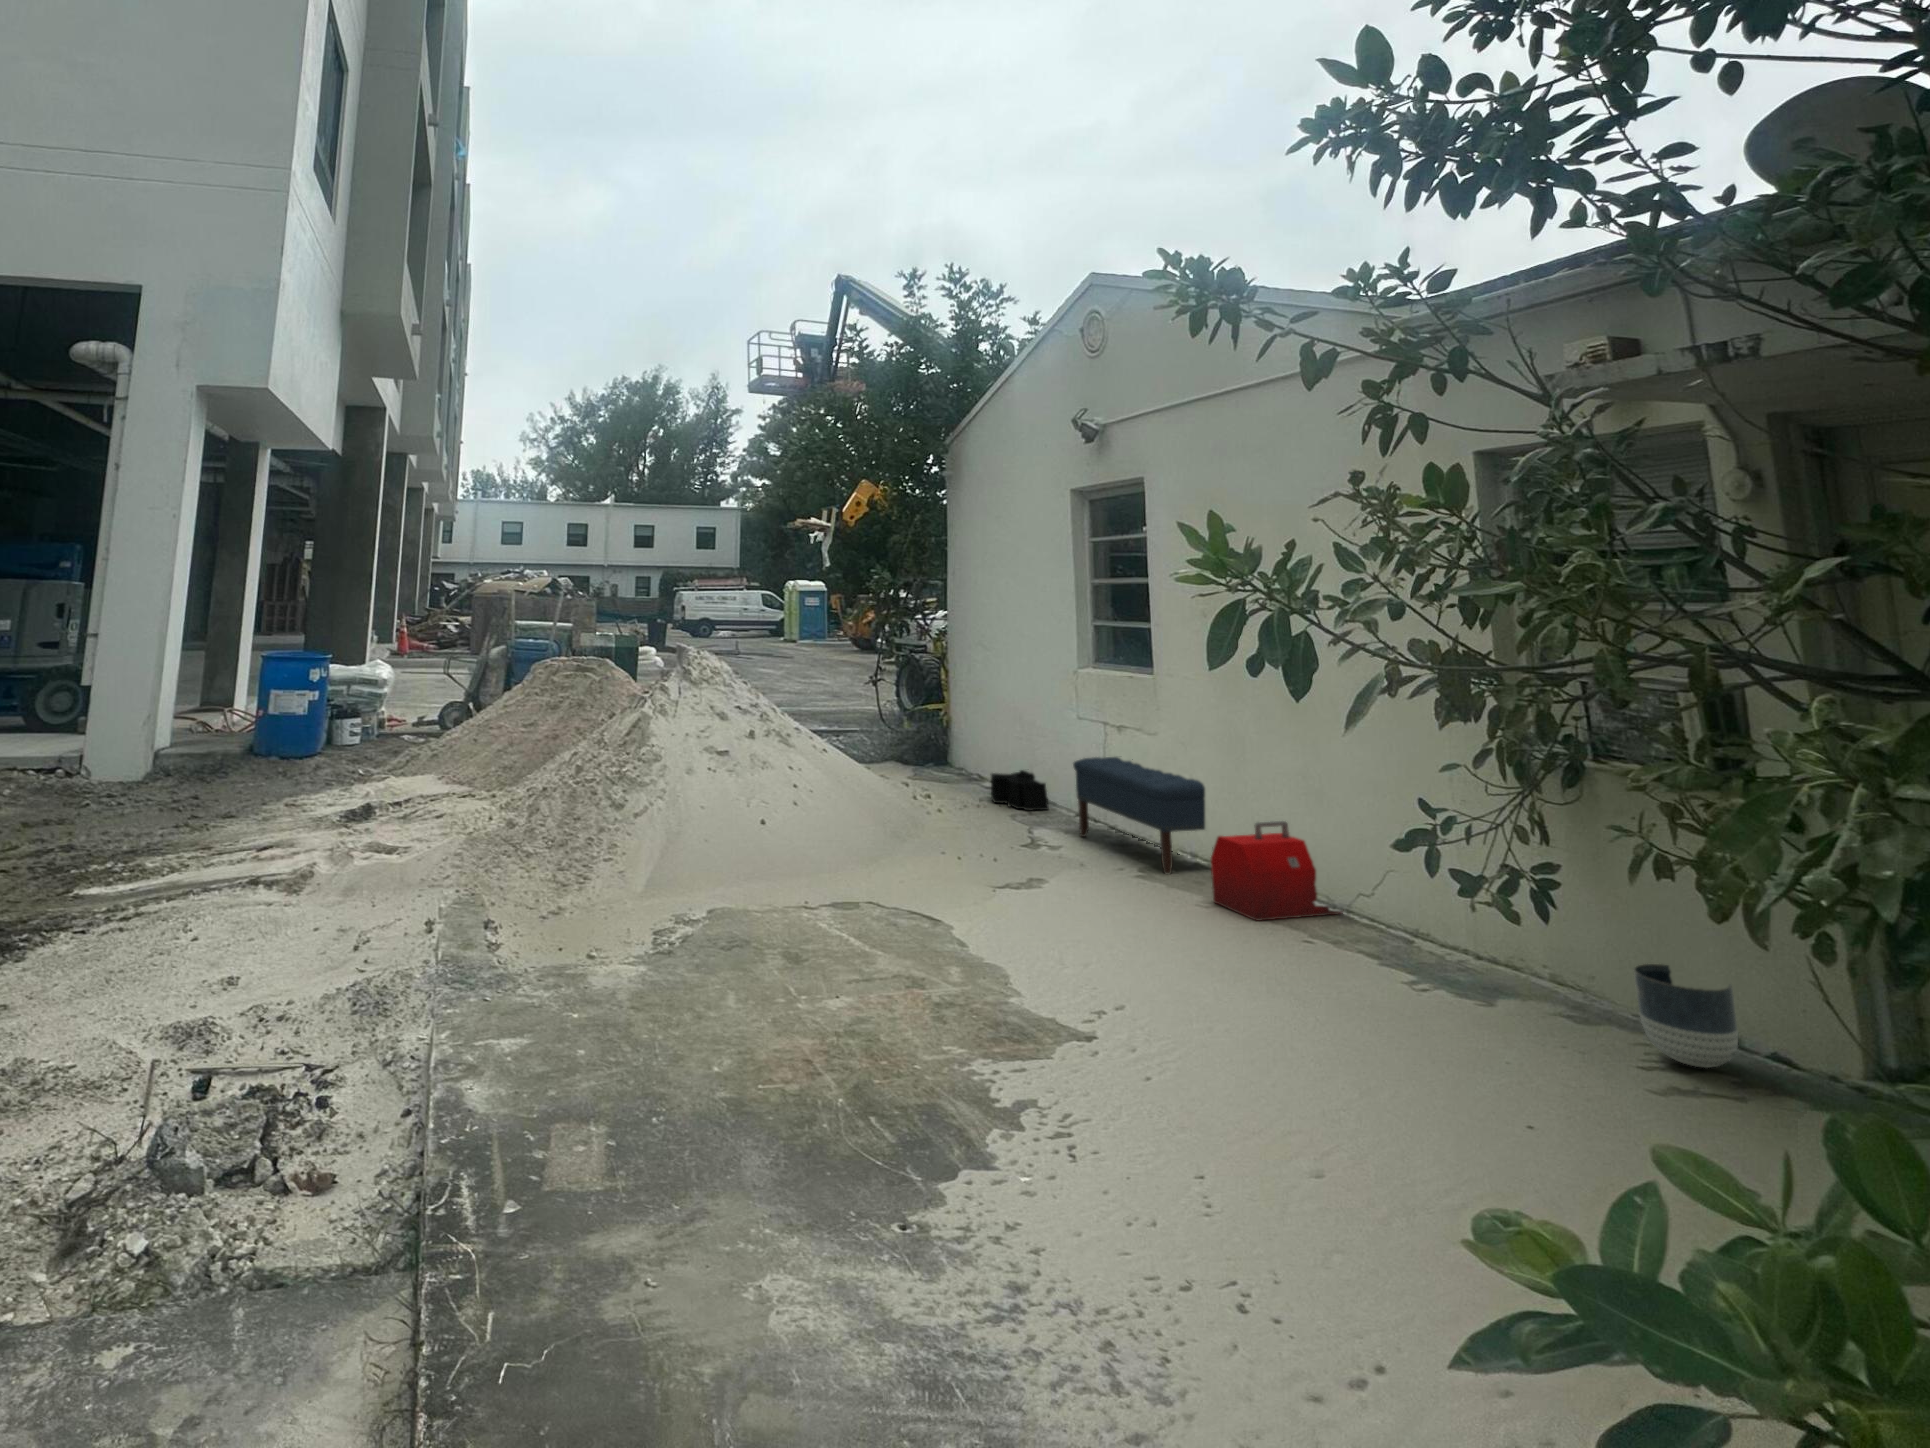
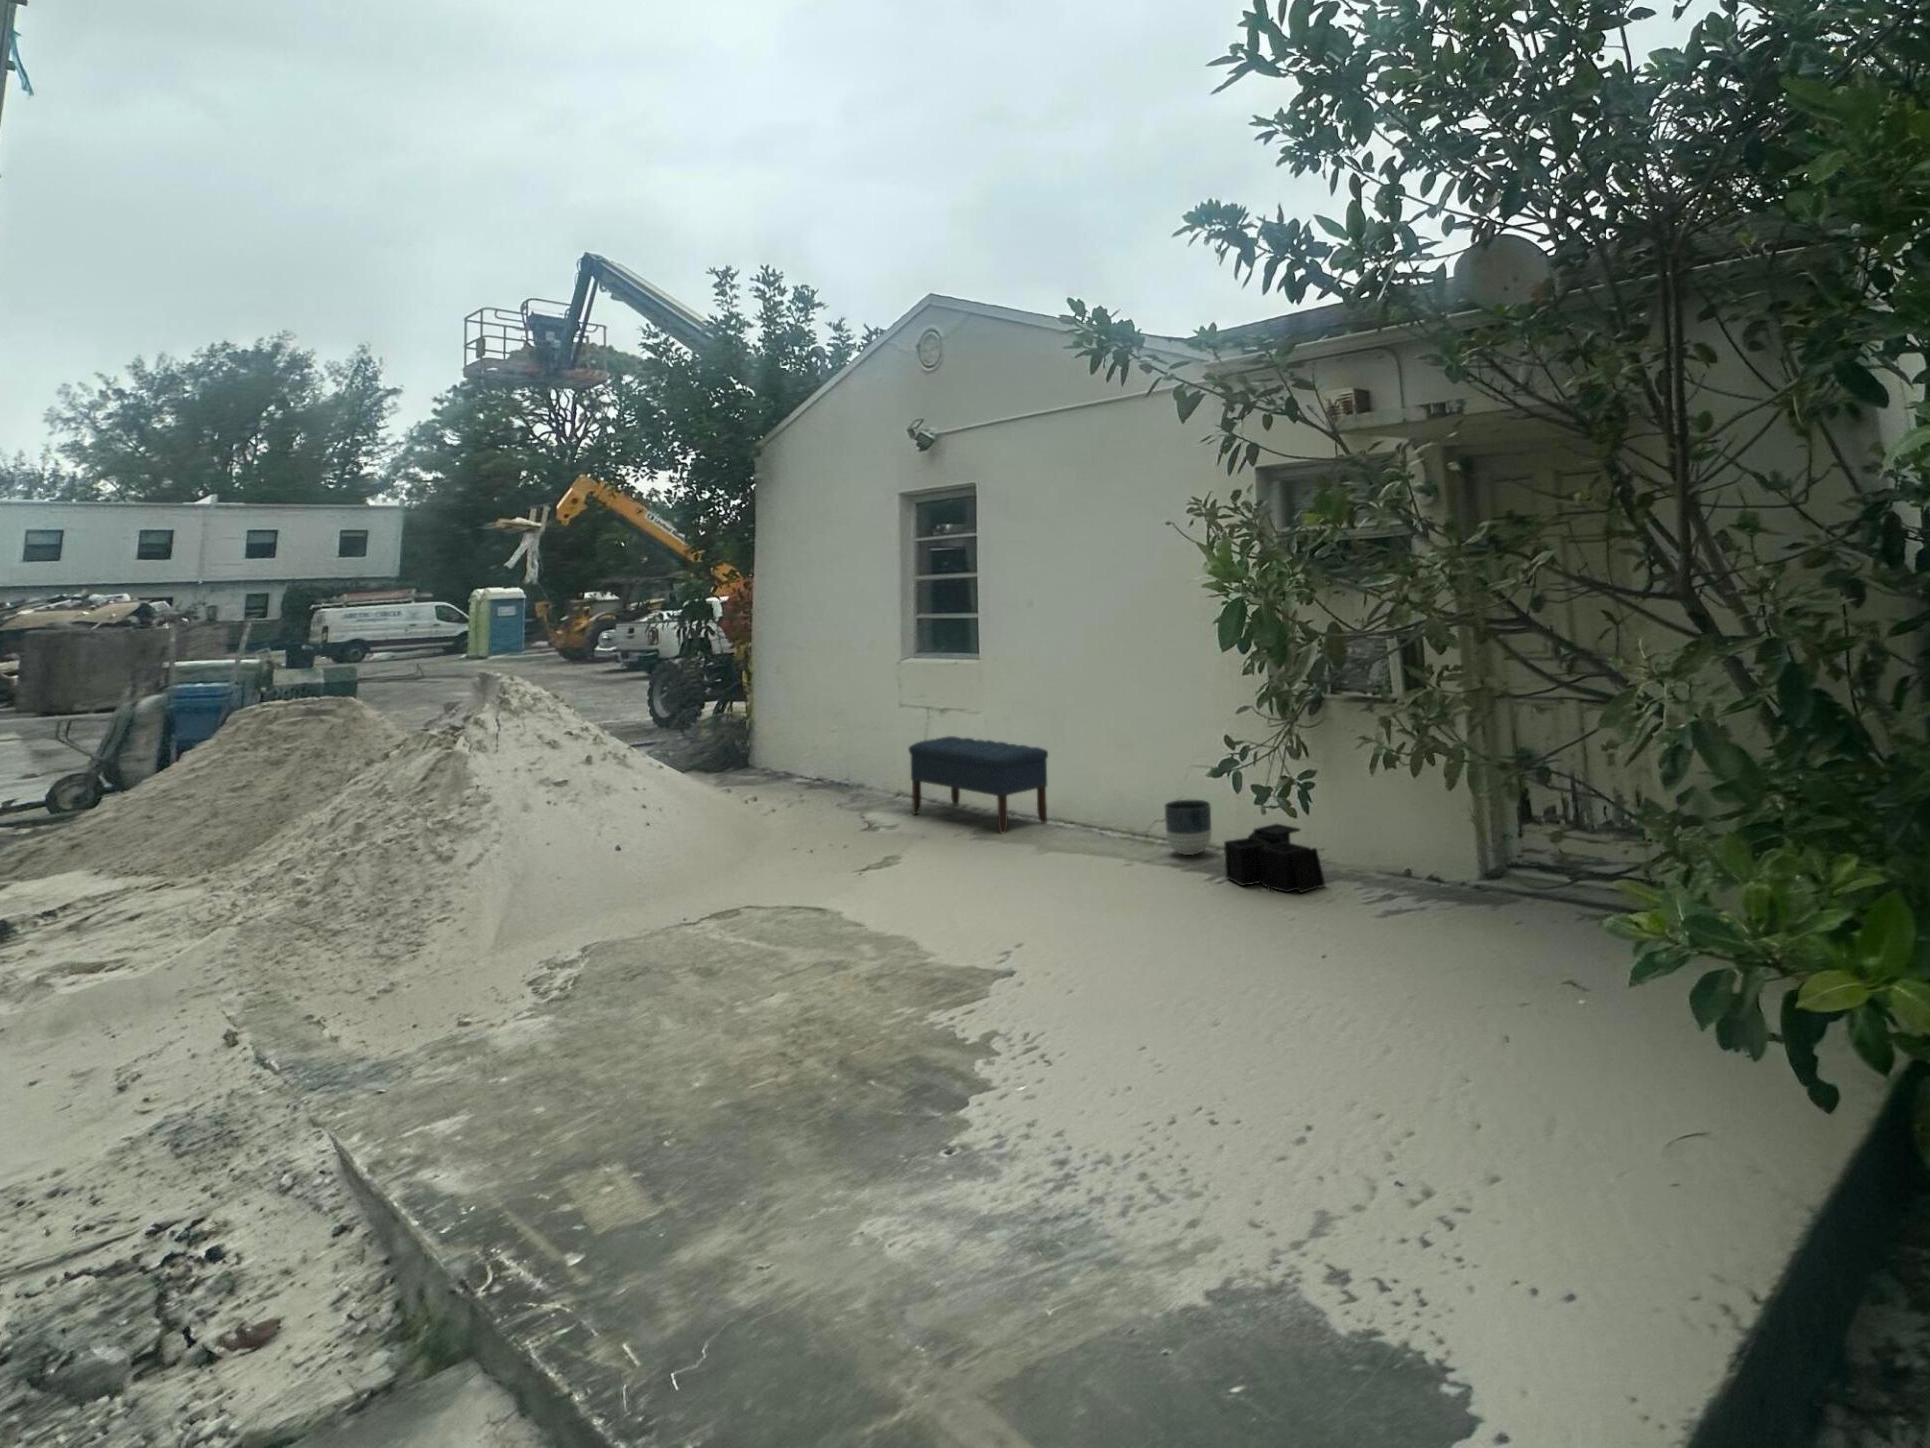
storage bin: present [991,770,1049,810] -> present [1224,824,1325,893]
toolbox: present [1211,821,1343,921] -> none [1050,771,1149,857]
planter: present [1634,964,1738,1068] -> present [1165,799,1211,855]

